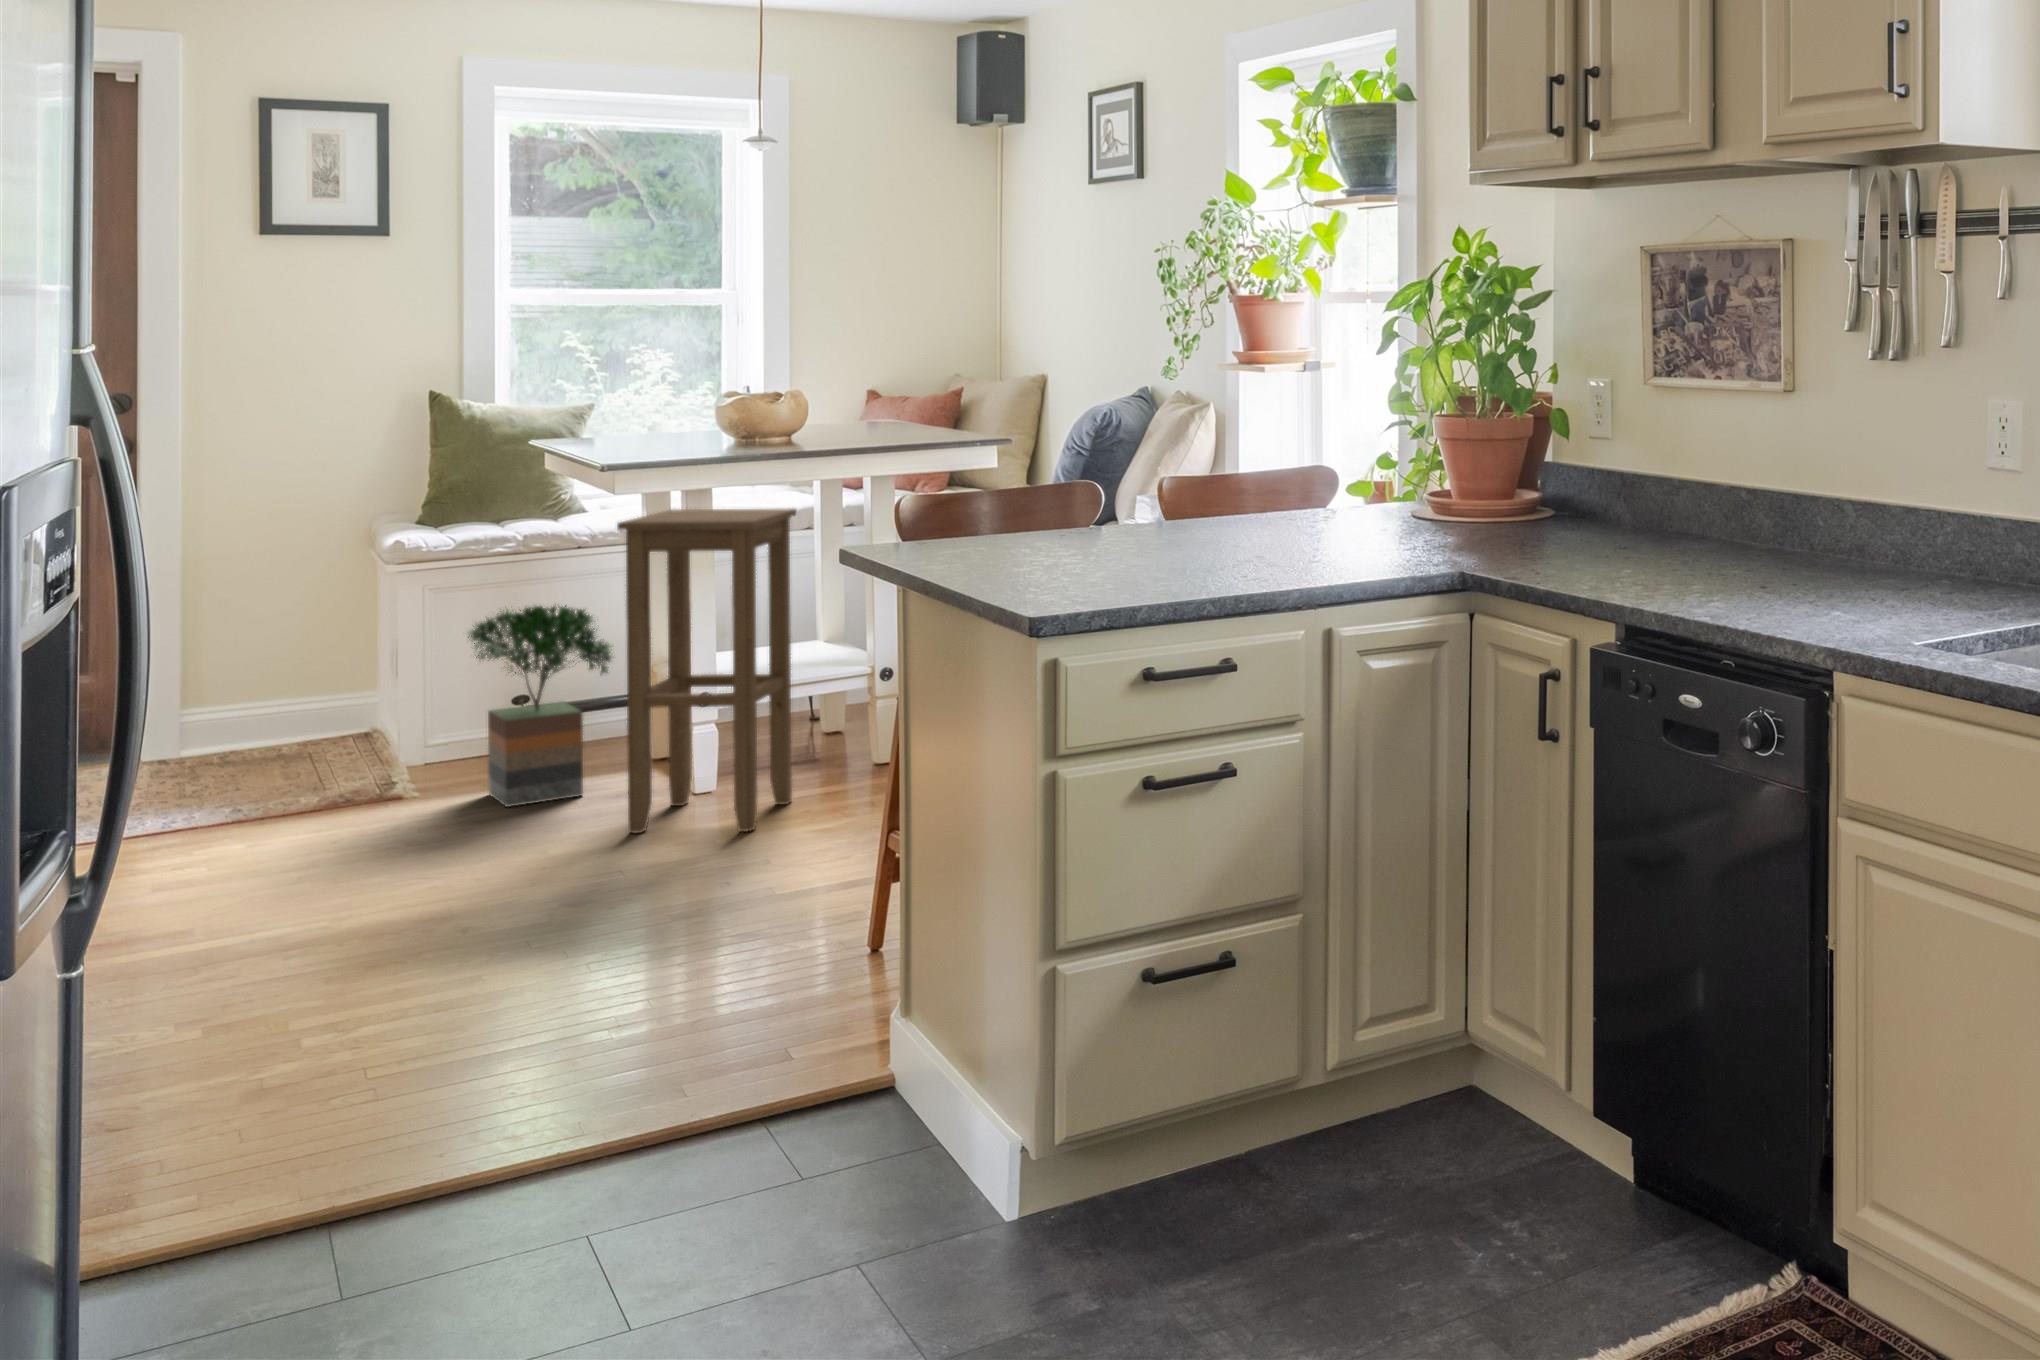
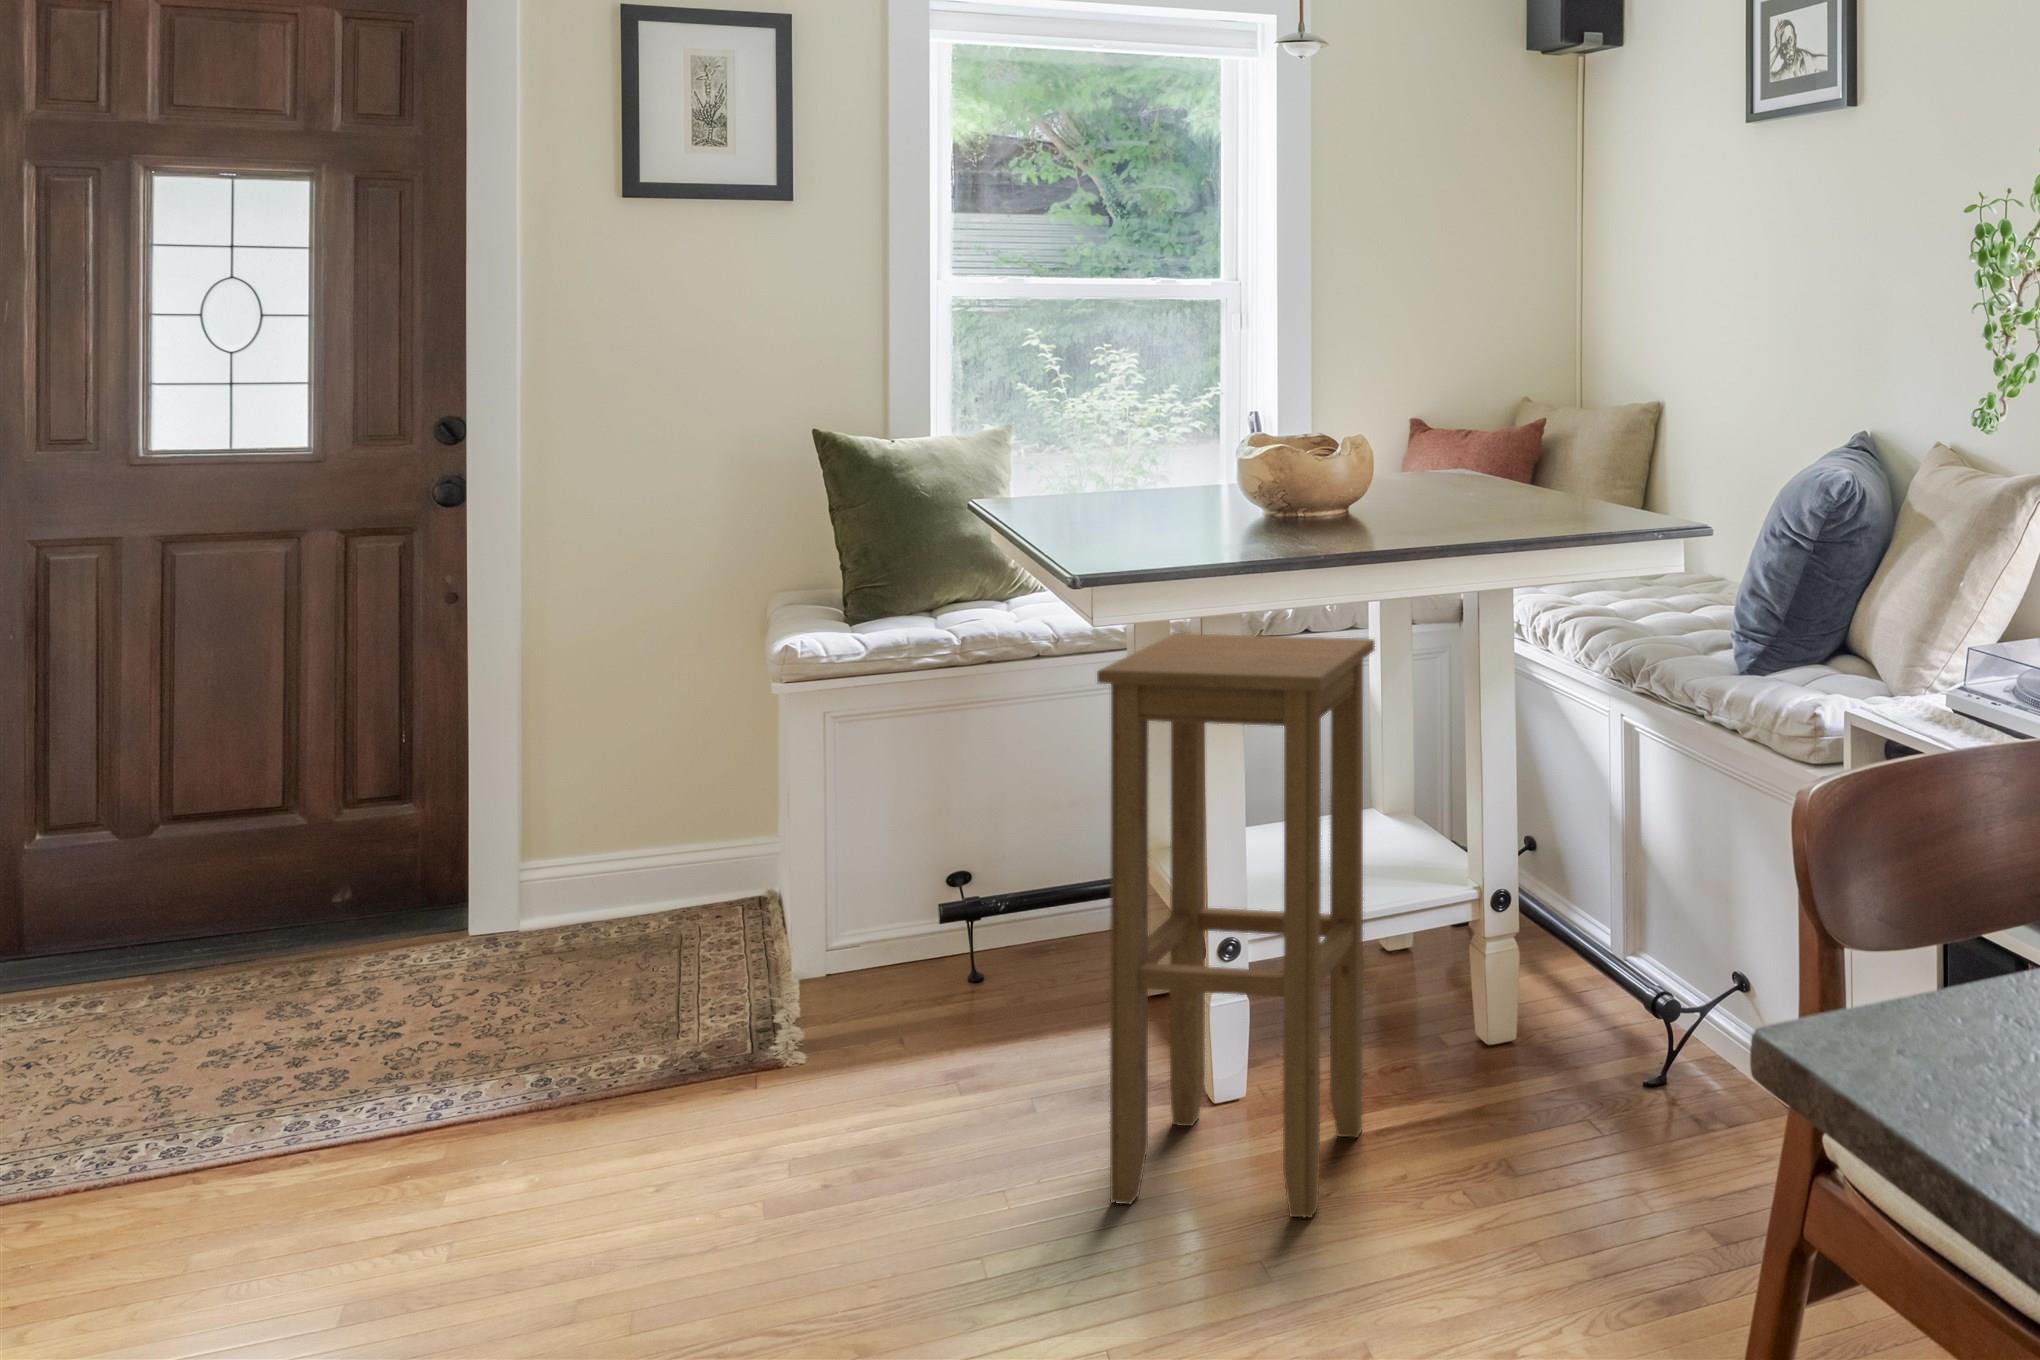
potted tree: present [468,605,614,807] -> none [862,764,1090,1106]

